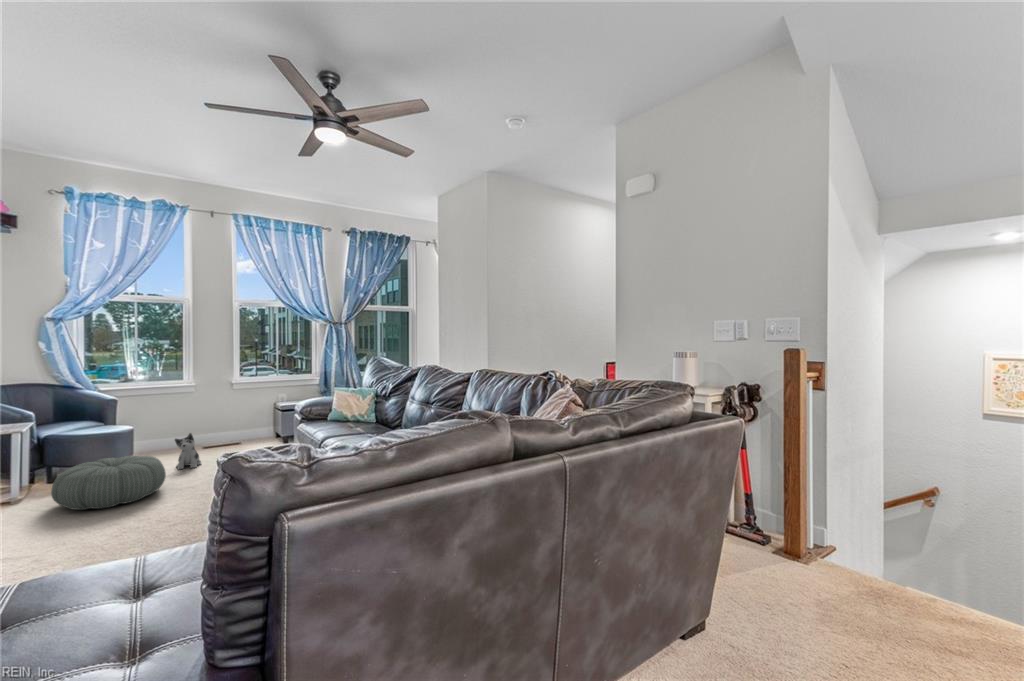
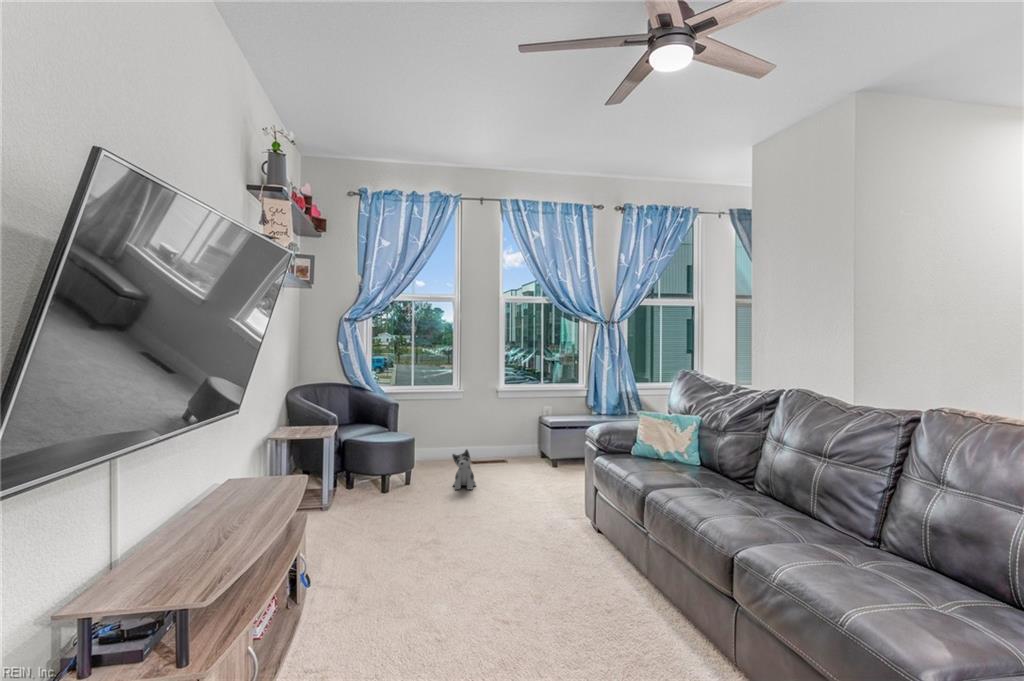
pouf: present [51,456,166,510] -> none [357,472,452,532]

